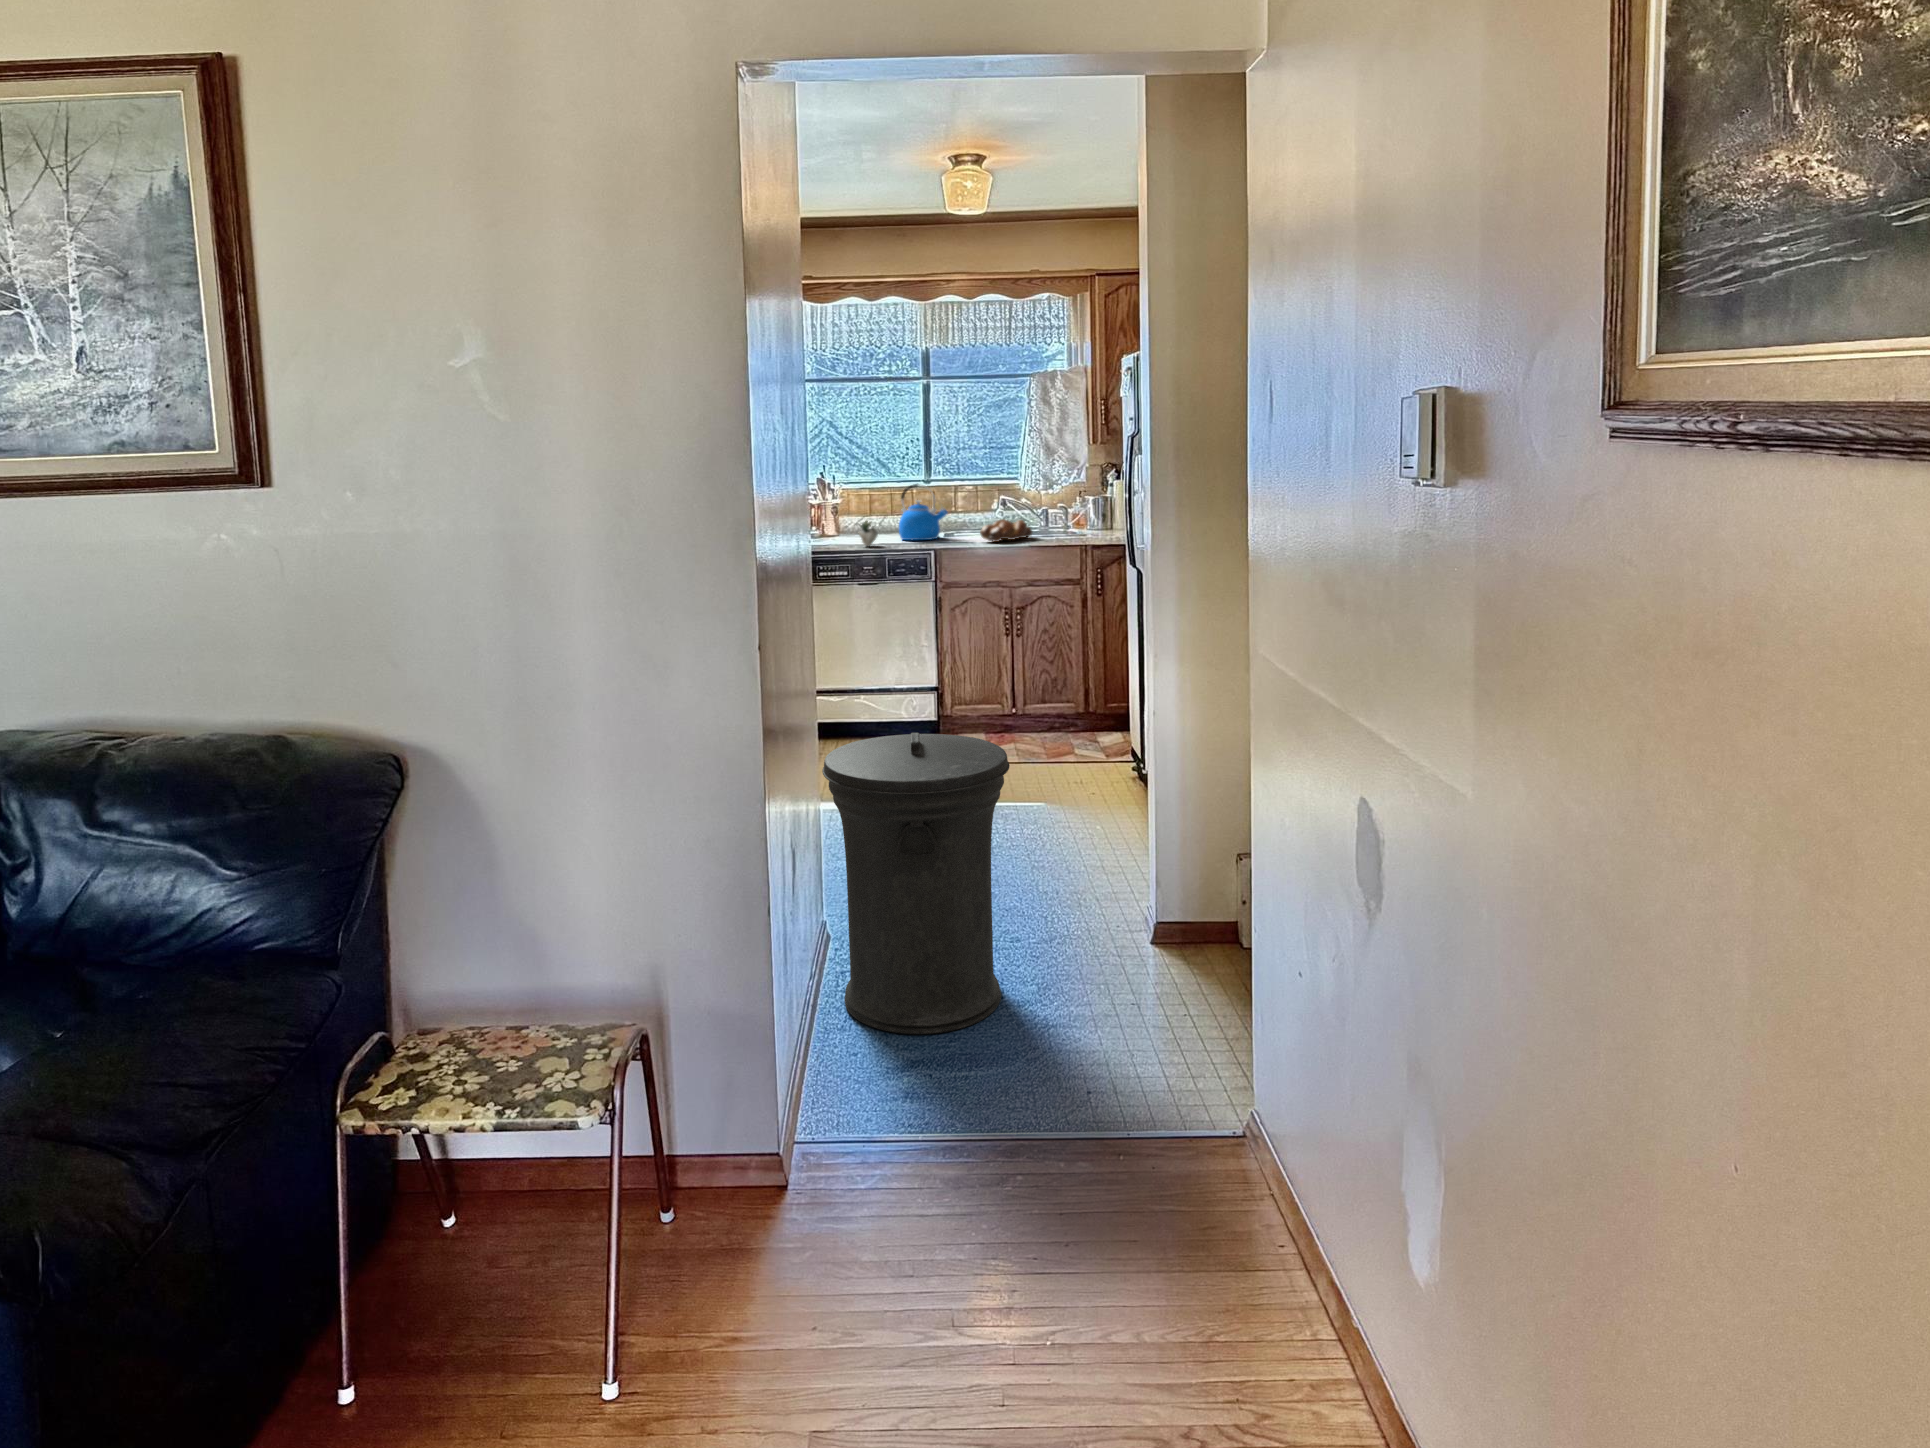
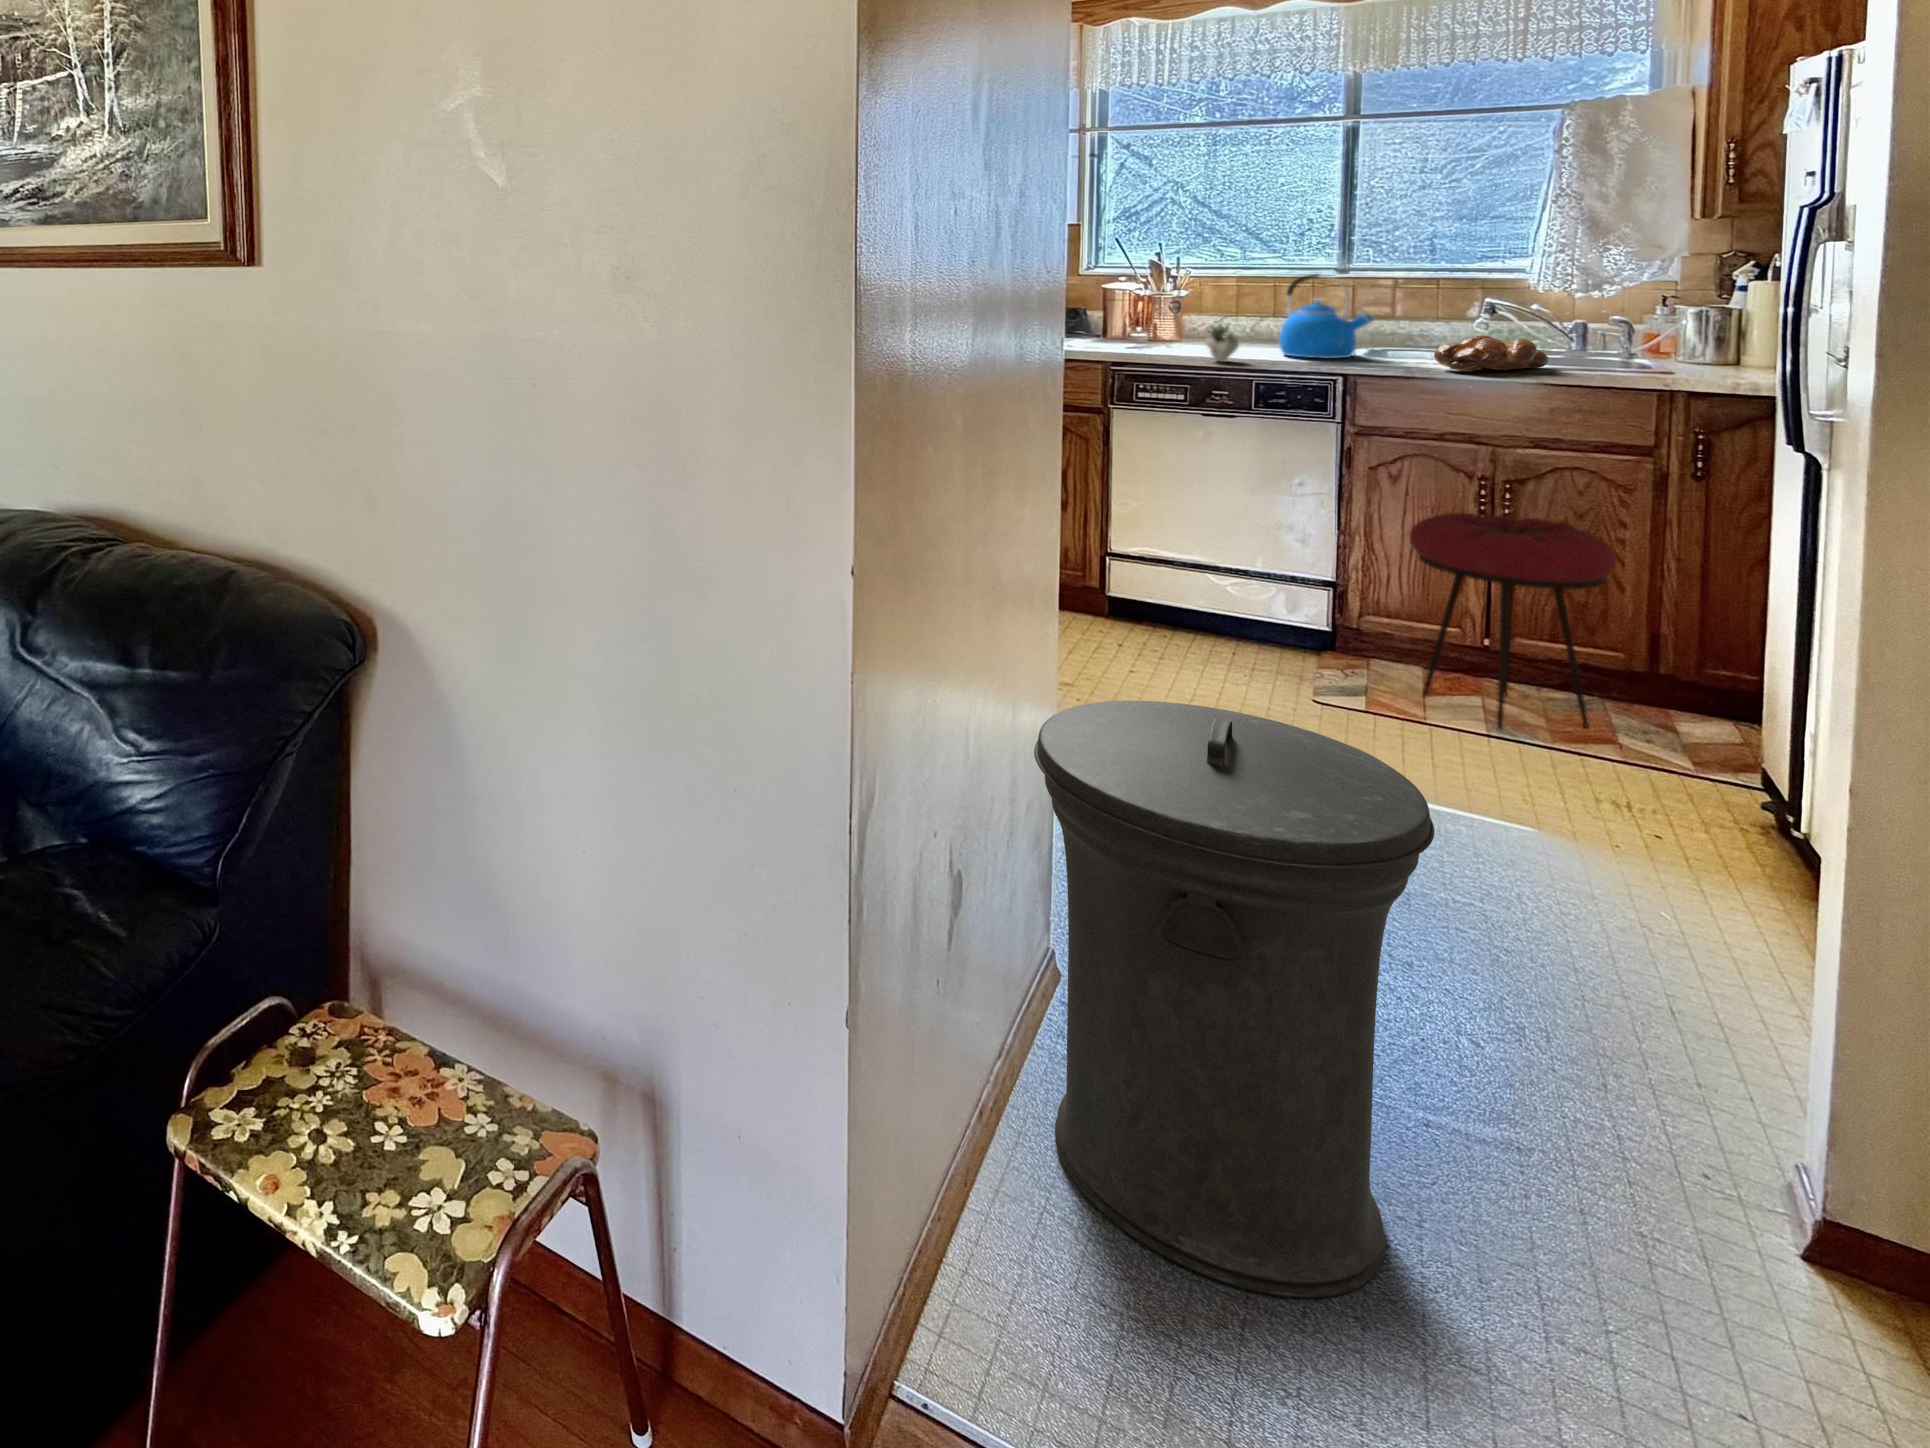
stool: none [975,628,1068,758] -> present [1409,513,1616,730]

